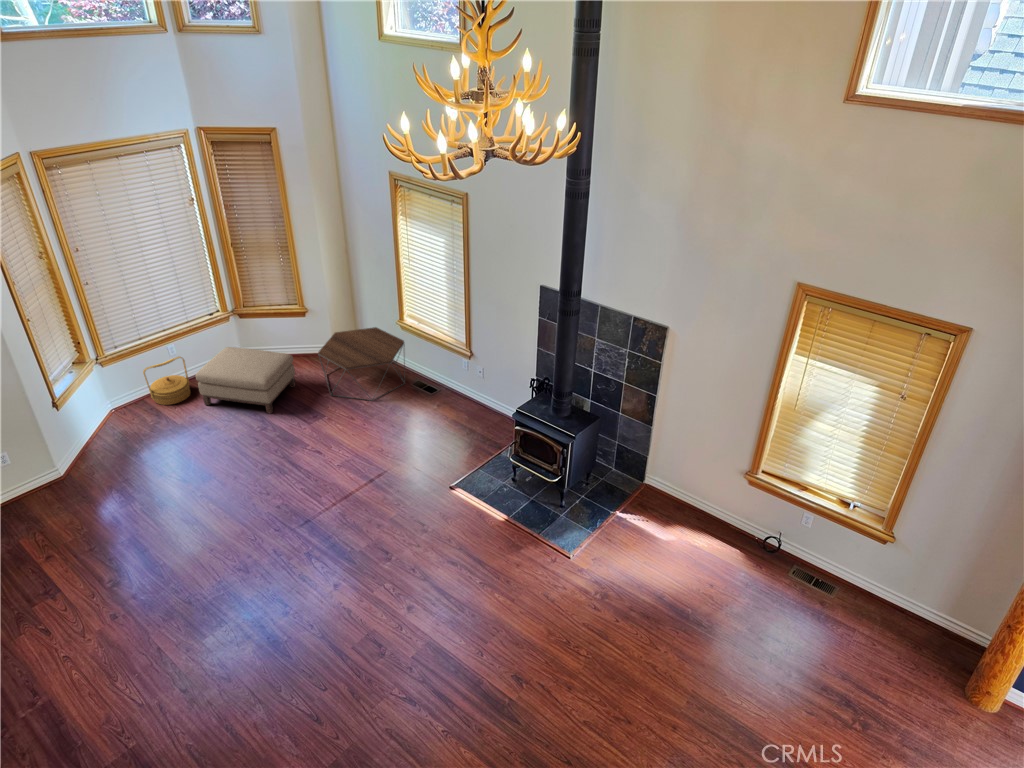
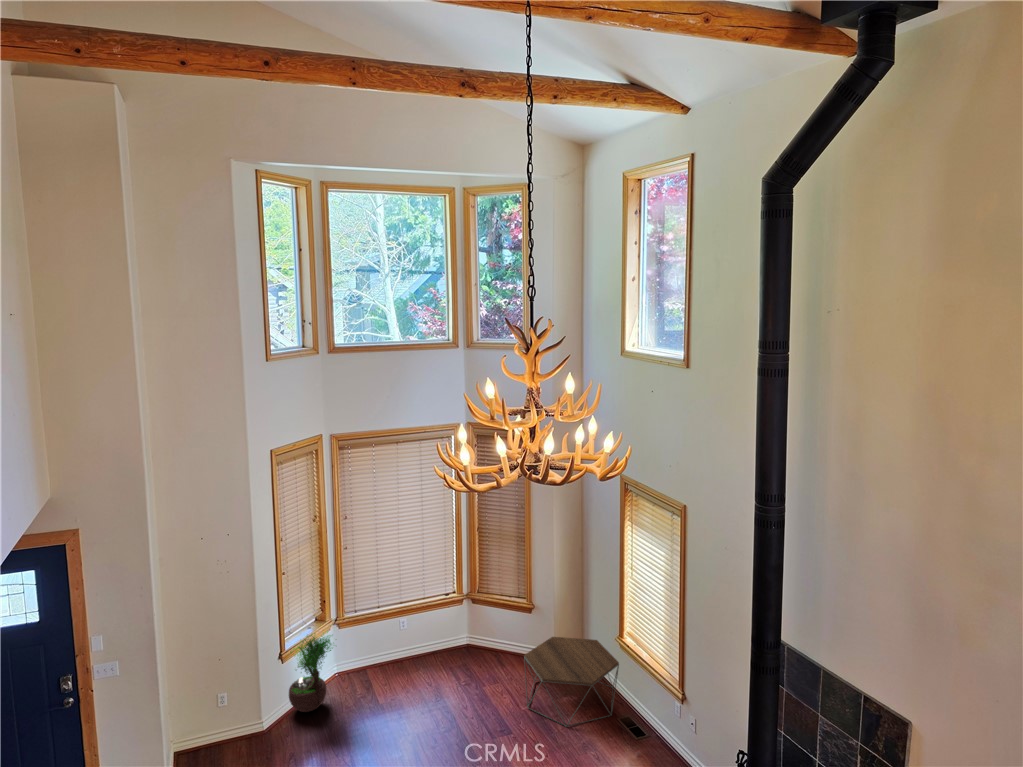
ottoman: present [196,347,295,413] -> none [407,630,501,712]
woven basket: present [143,357,190,405] -> none [369,630,408,677]
potted tree: none [70,372,122,454] -> present [289,635,331,712]

